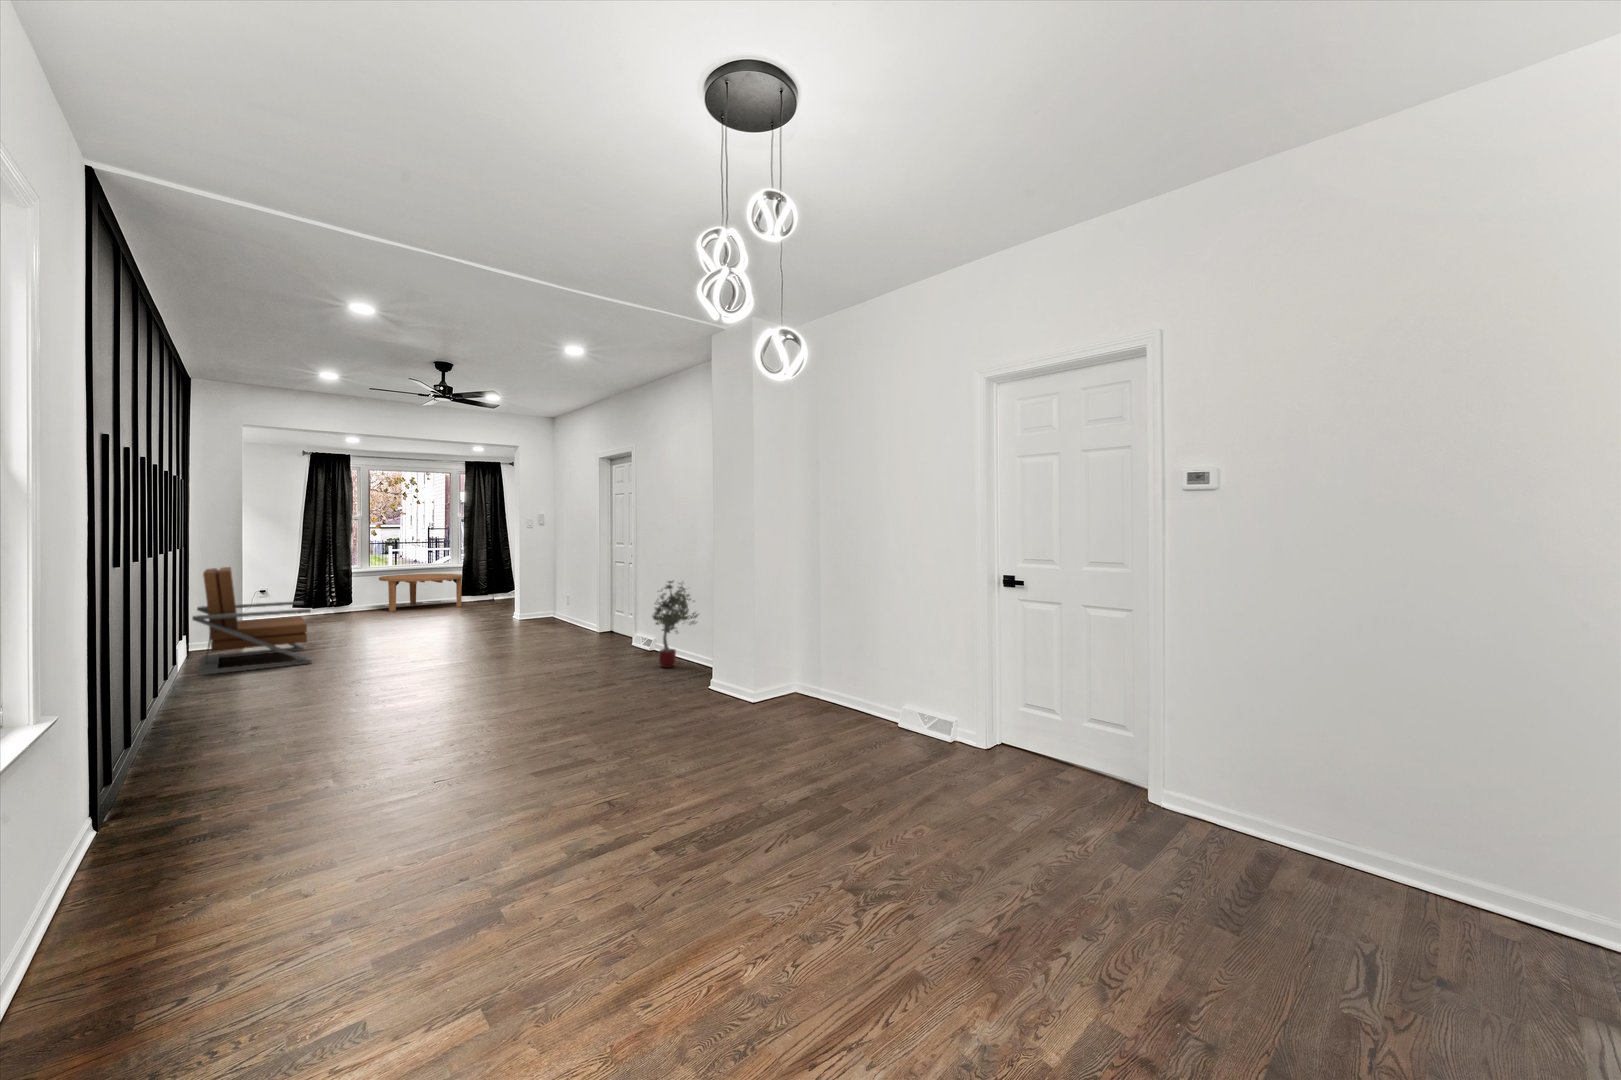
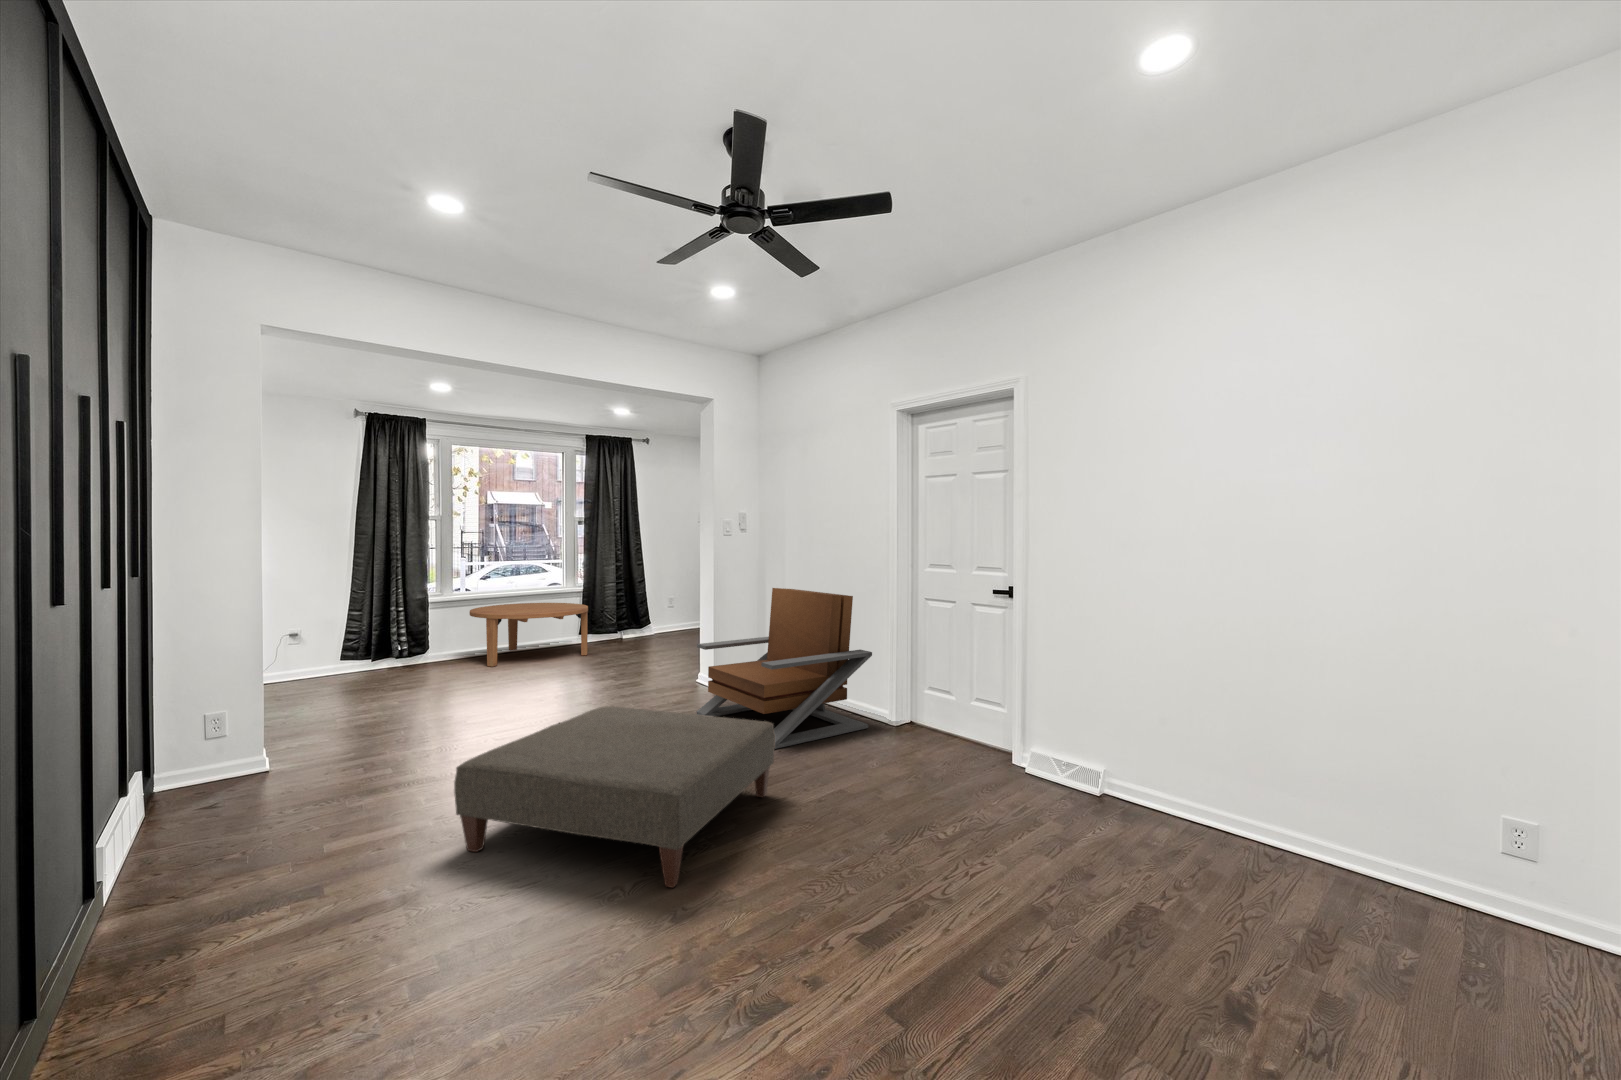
lounge chair: present [192,567,311,675] -> present [697,588,872,749]
potted tree: present [652,580,699,668] -> none [1160,662,1357,876]
ottoman: none [328,613,497,671] -> present [454,706,775,888]

